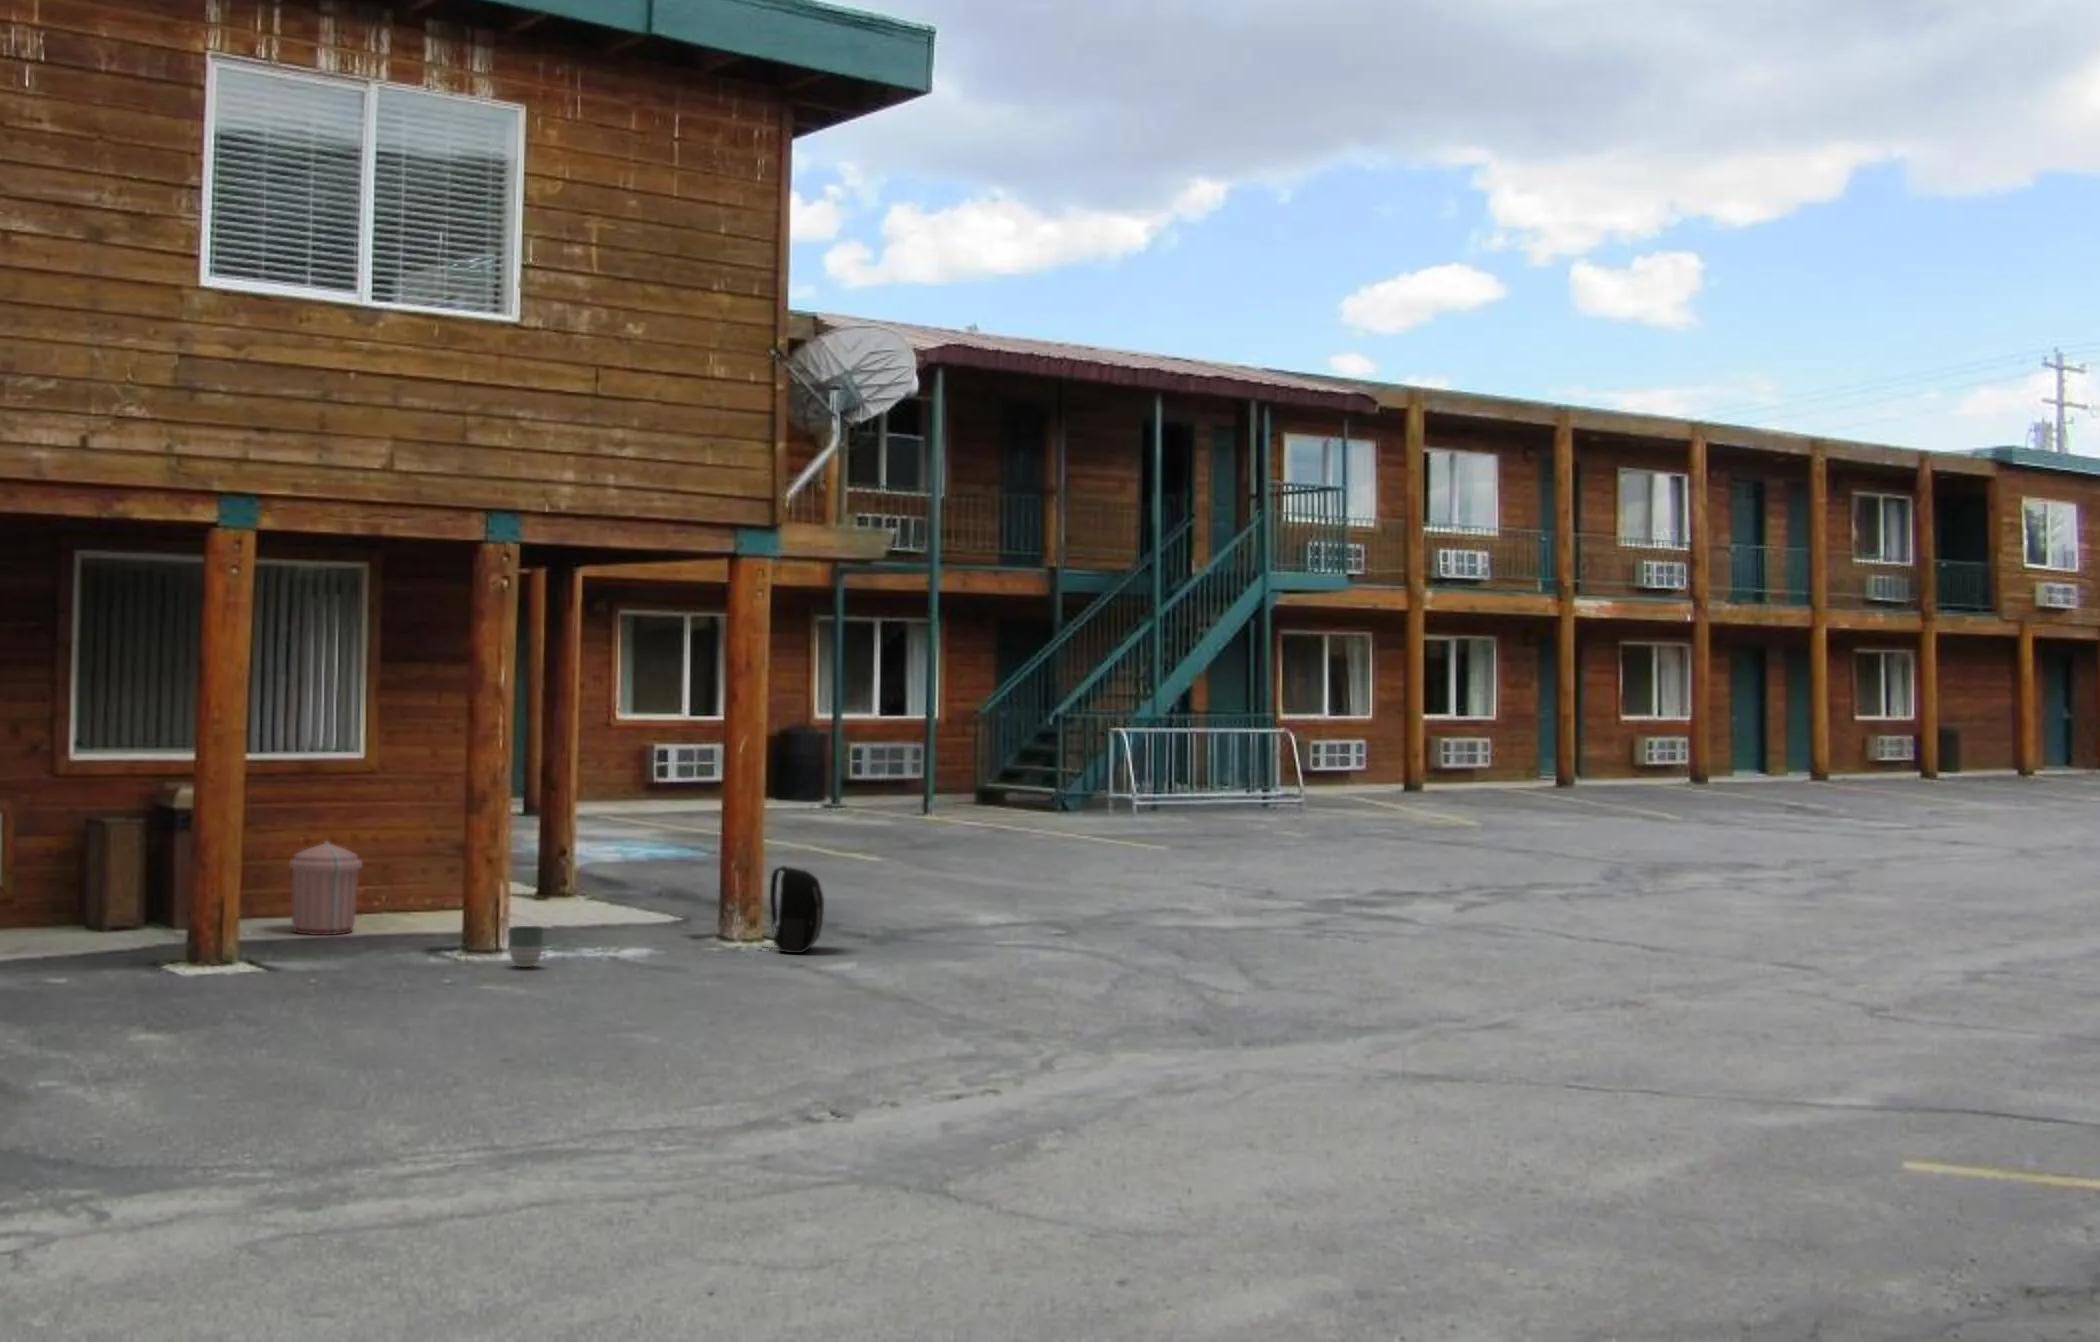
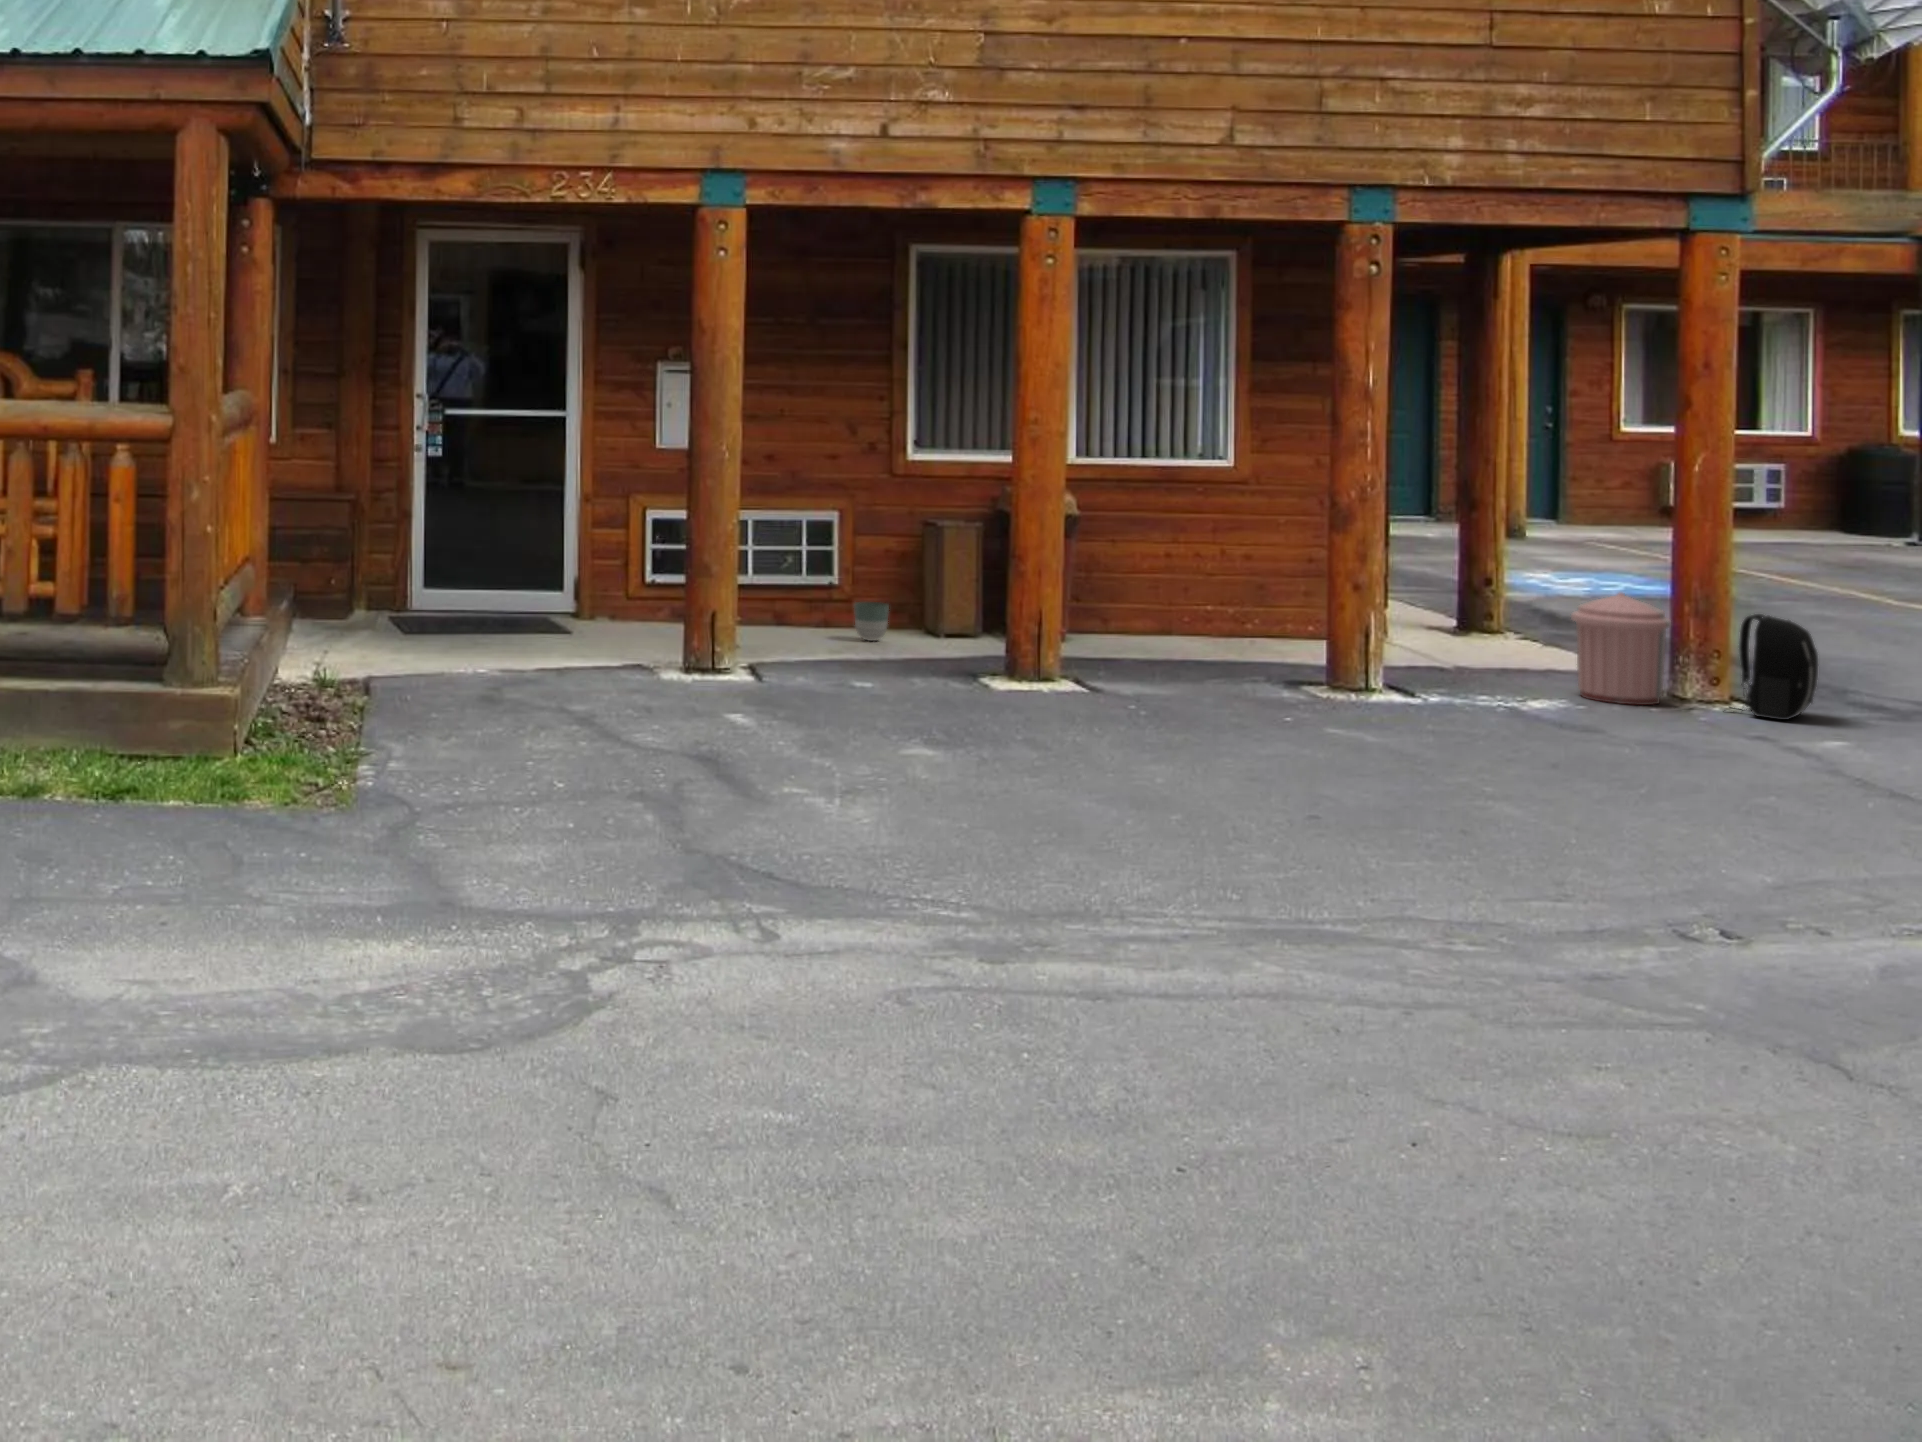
trash can: present [289,841,362,935] -> present [1571,593,1671,705]
planter: present [509,926,544,967] -> present [854,602,889,641]

